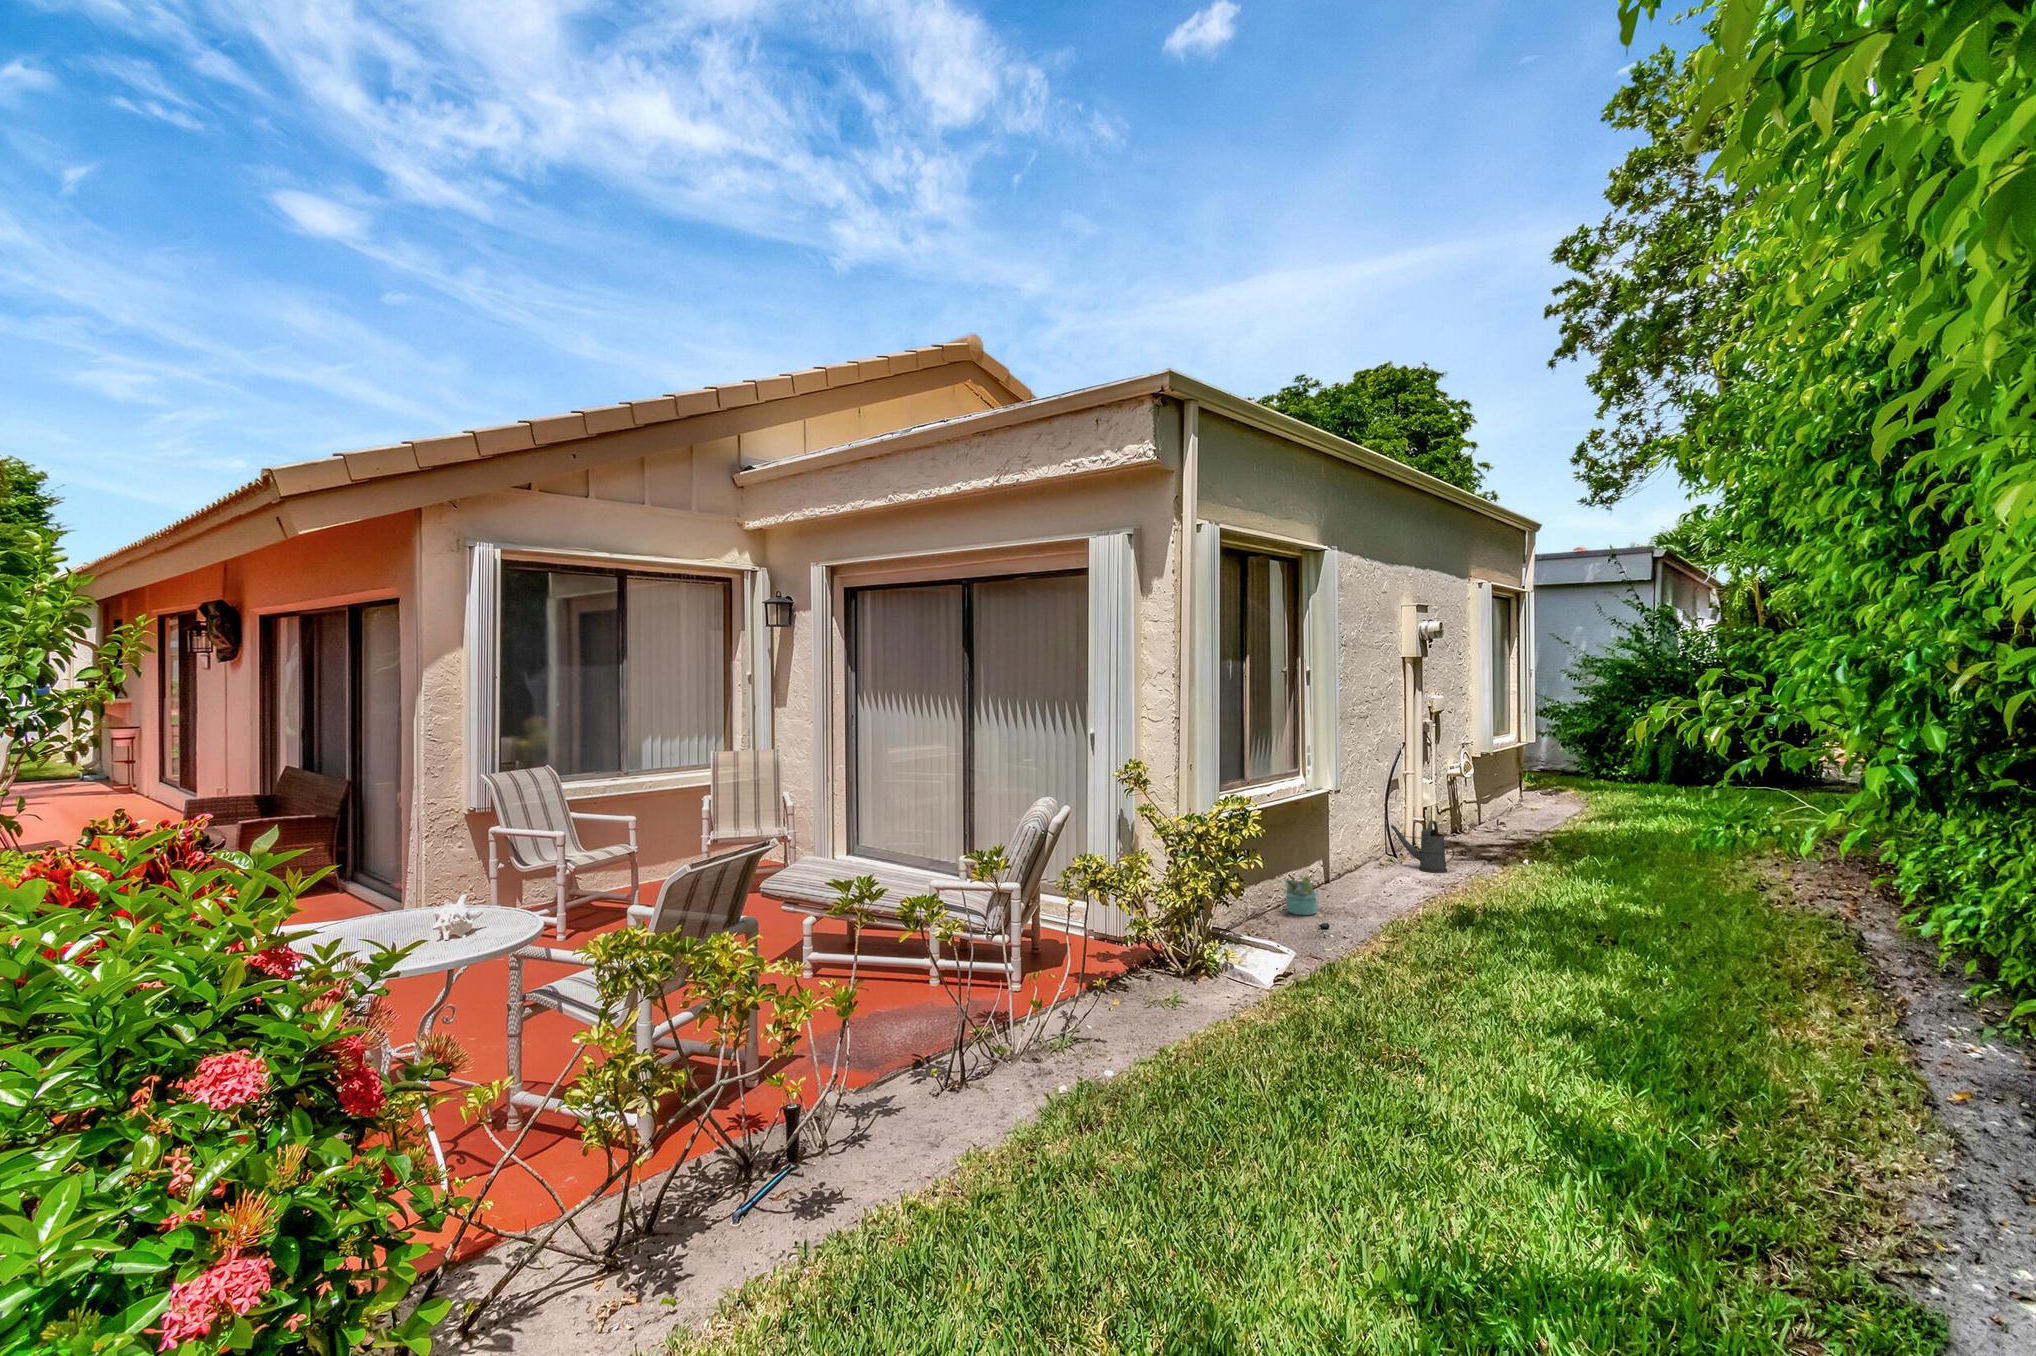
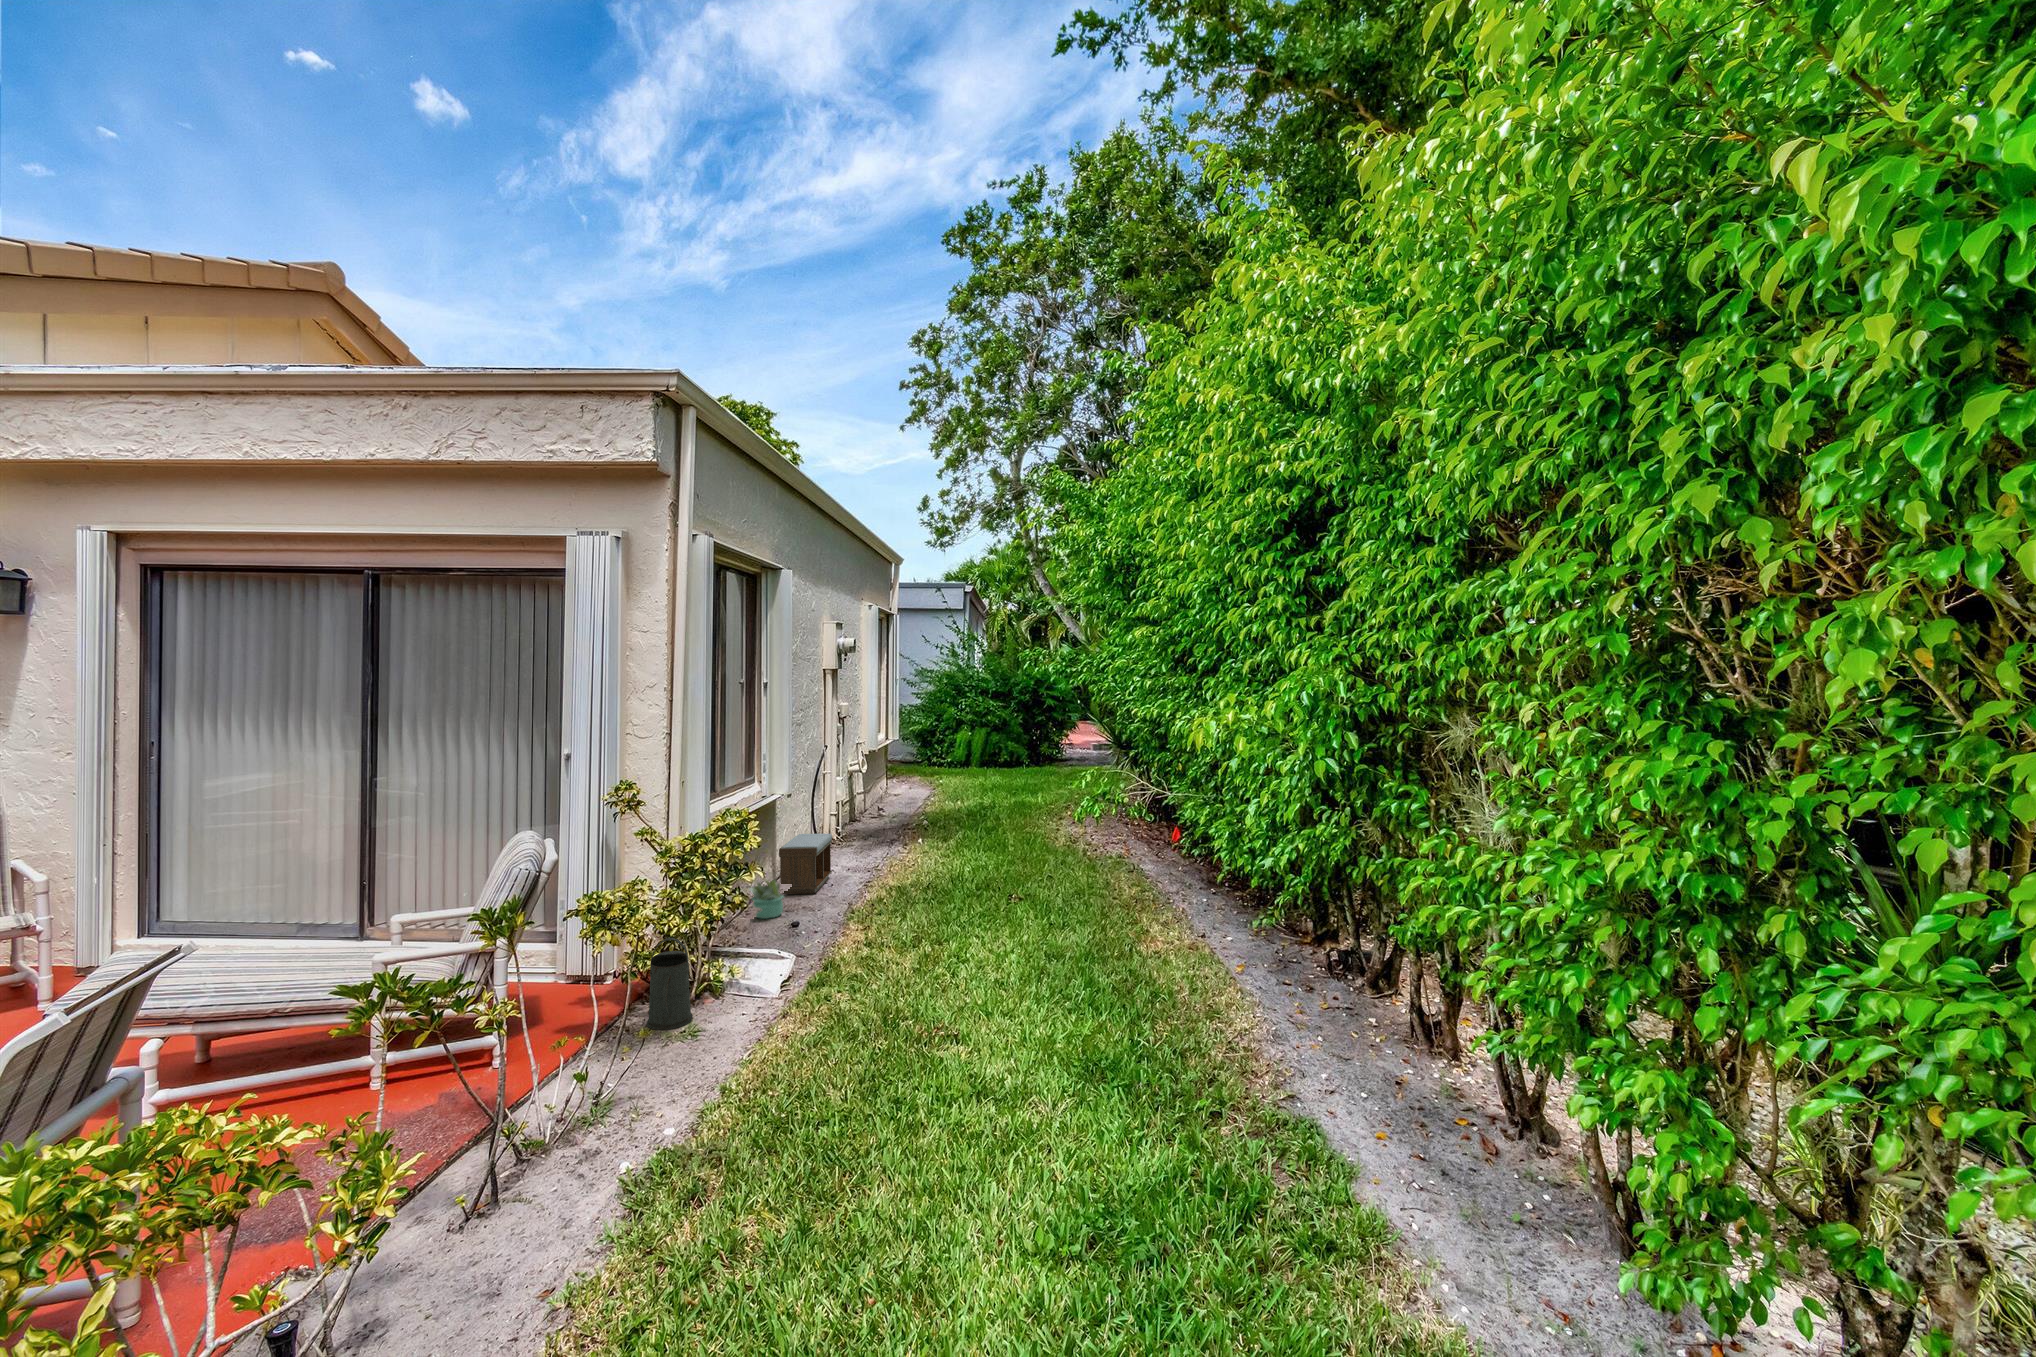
watering can: present [1391,820,1455,873] -> present [647,938,693,1030]
bench: none [1324,833,1393,898] -> present [779,834,832,894]

